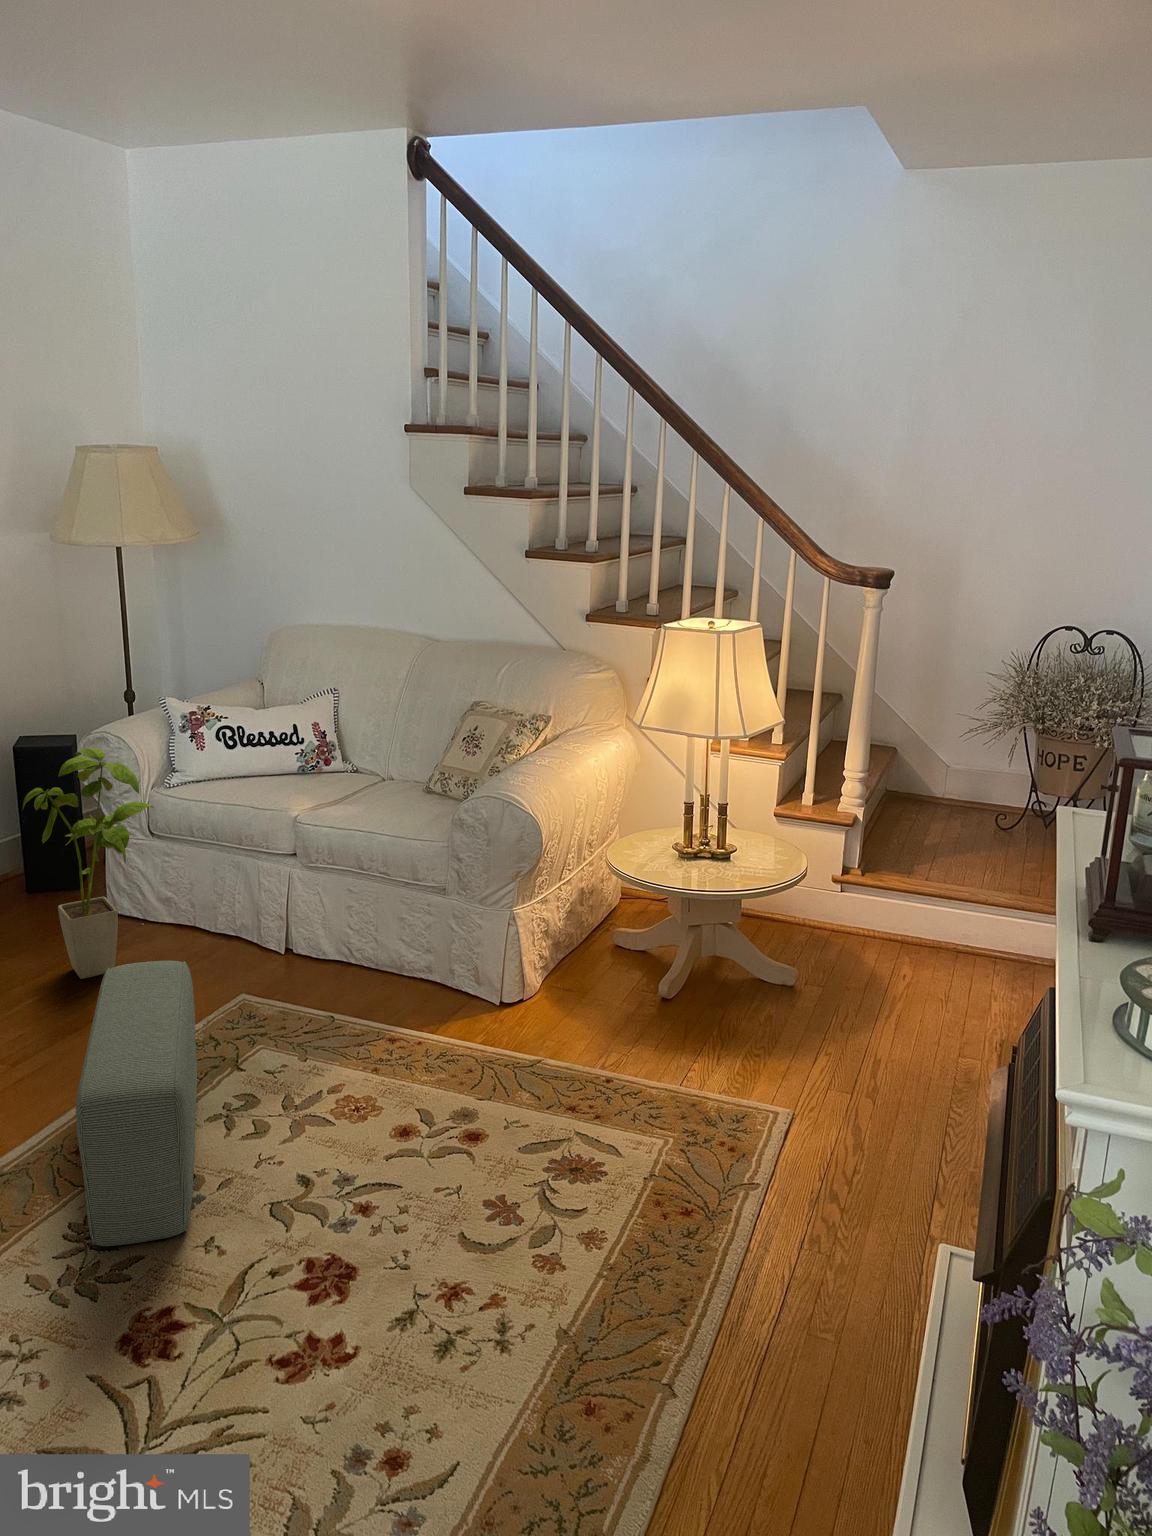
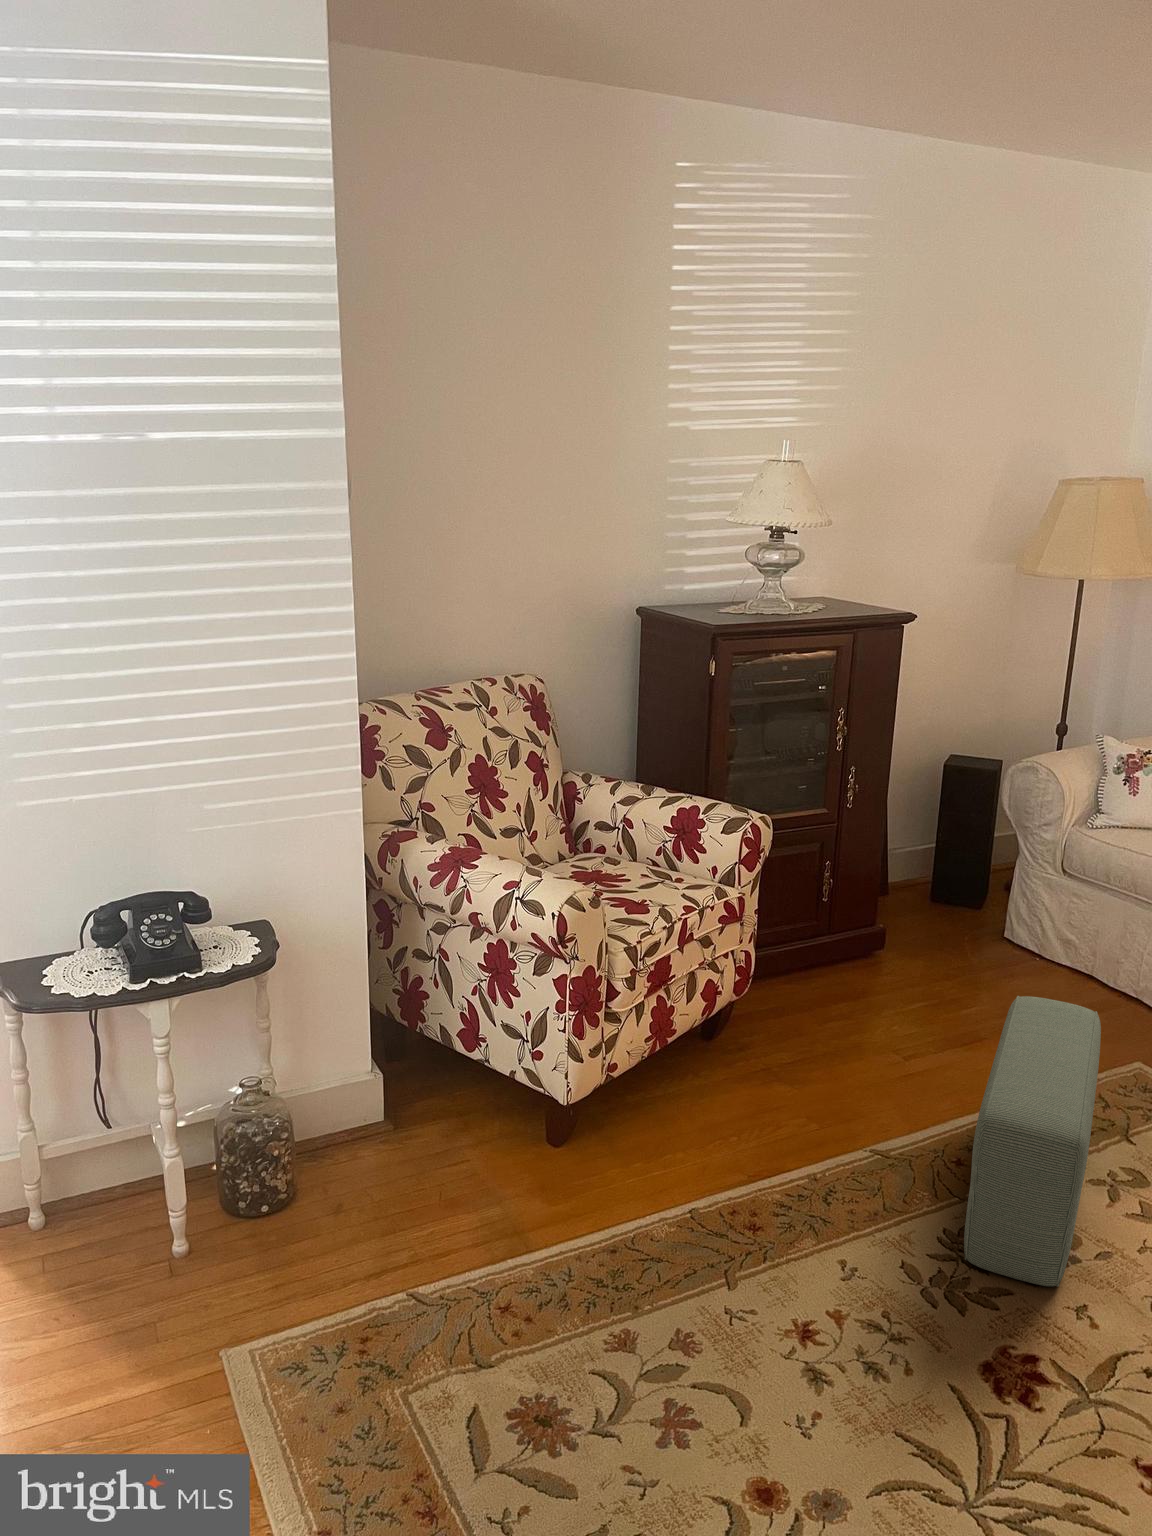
house plant: present [23,748,154,979] -> none [954,772,1080,998]

